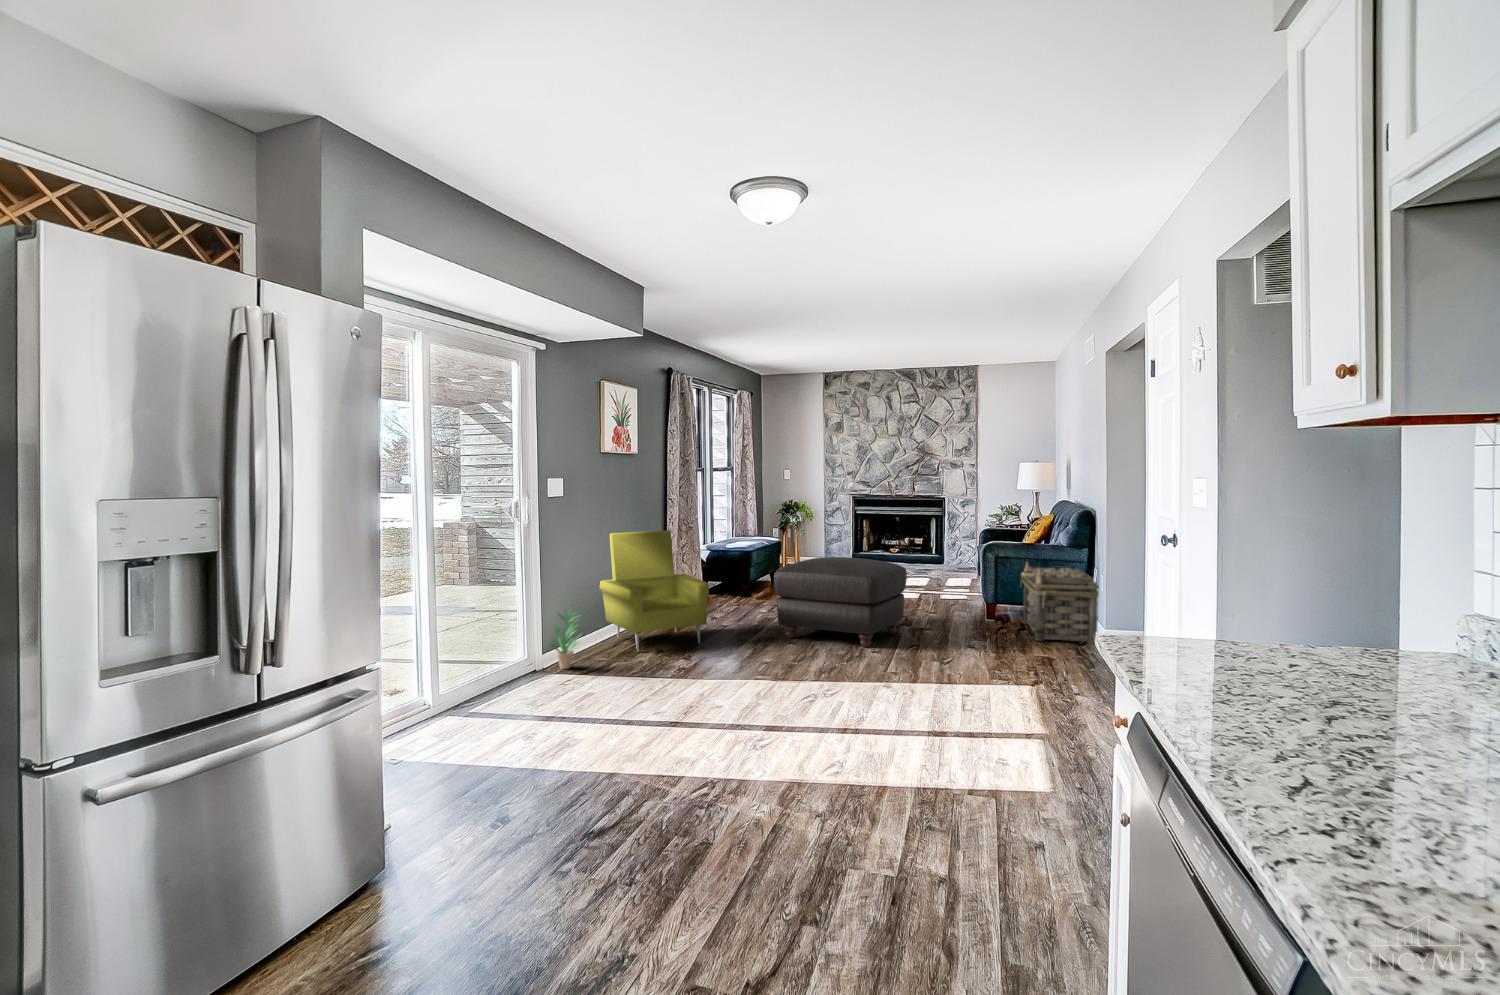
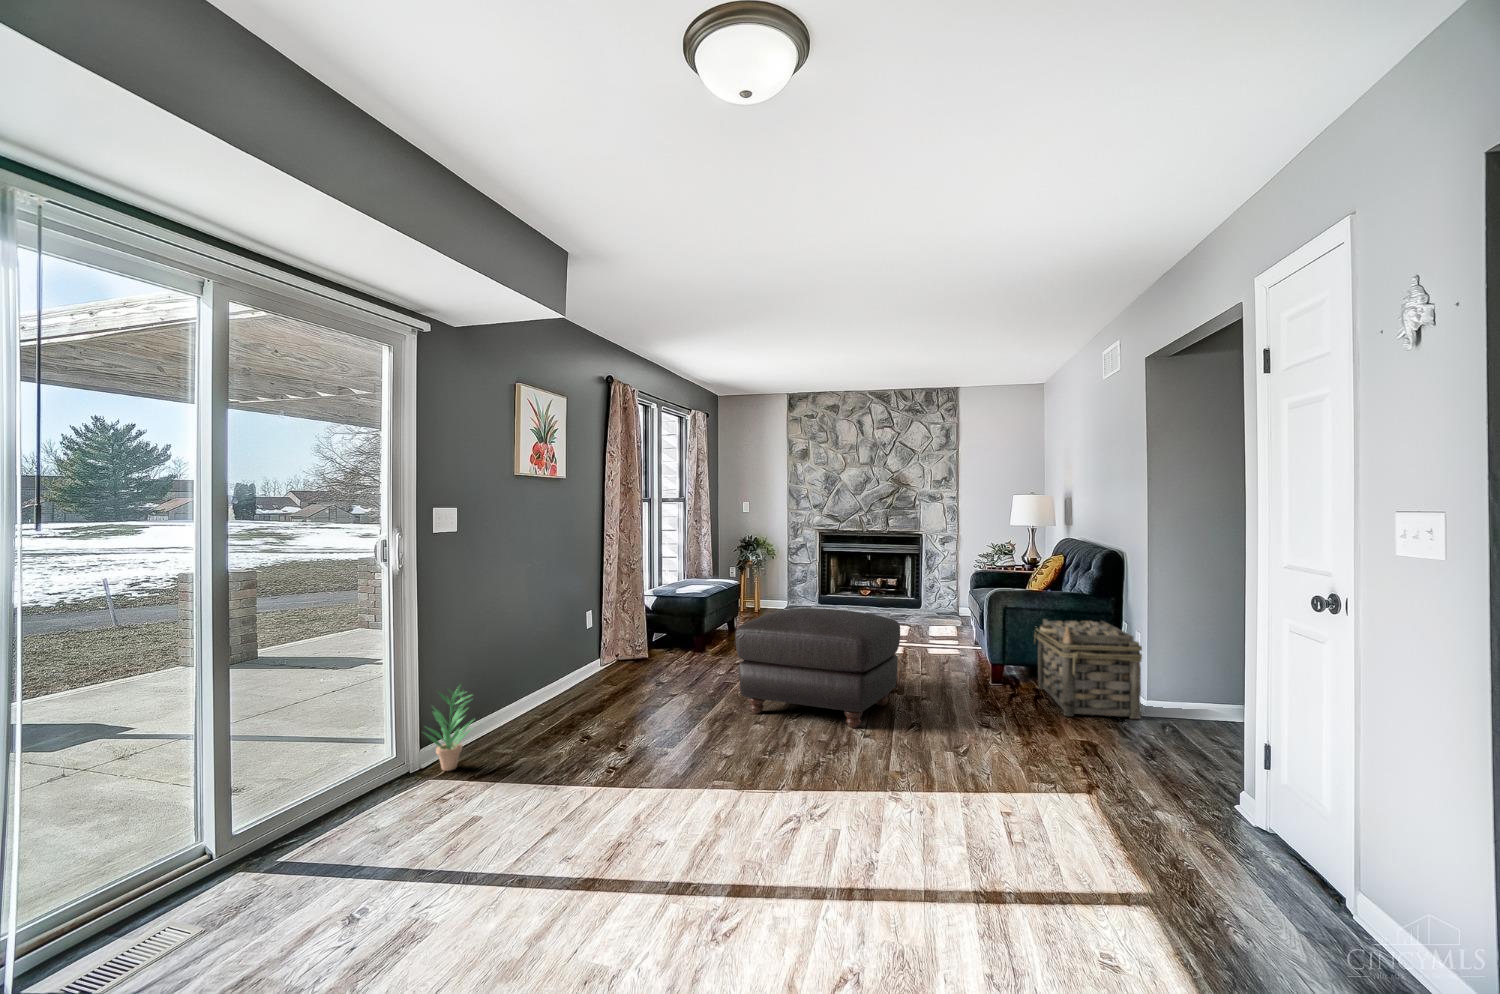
armchair: present [600,530,709,652] -> none [510,574,652,738]

